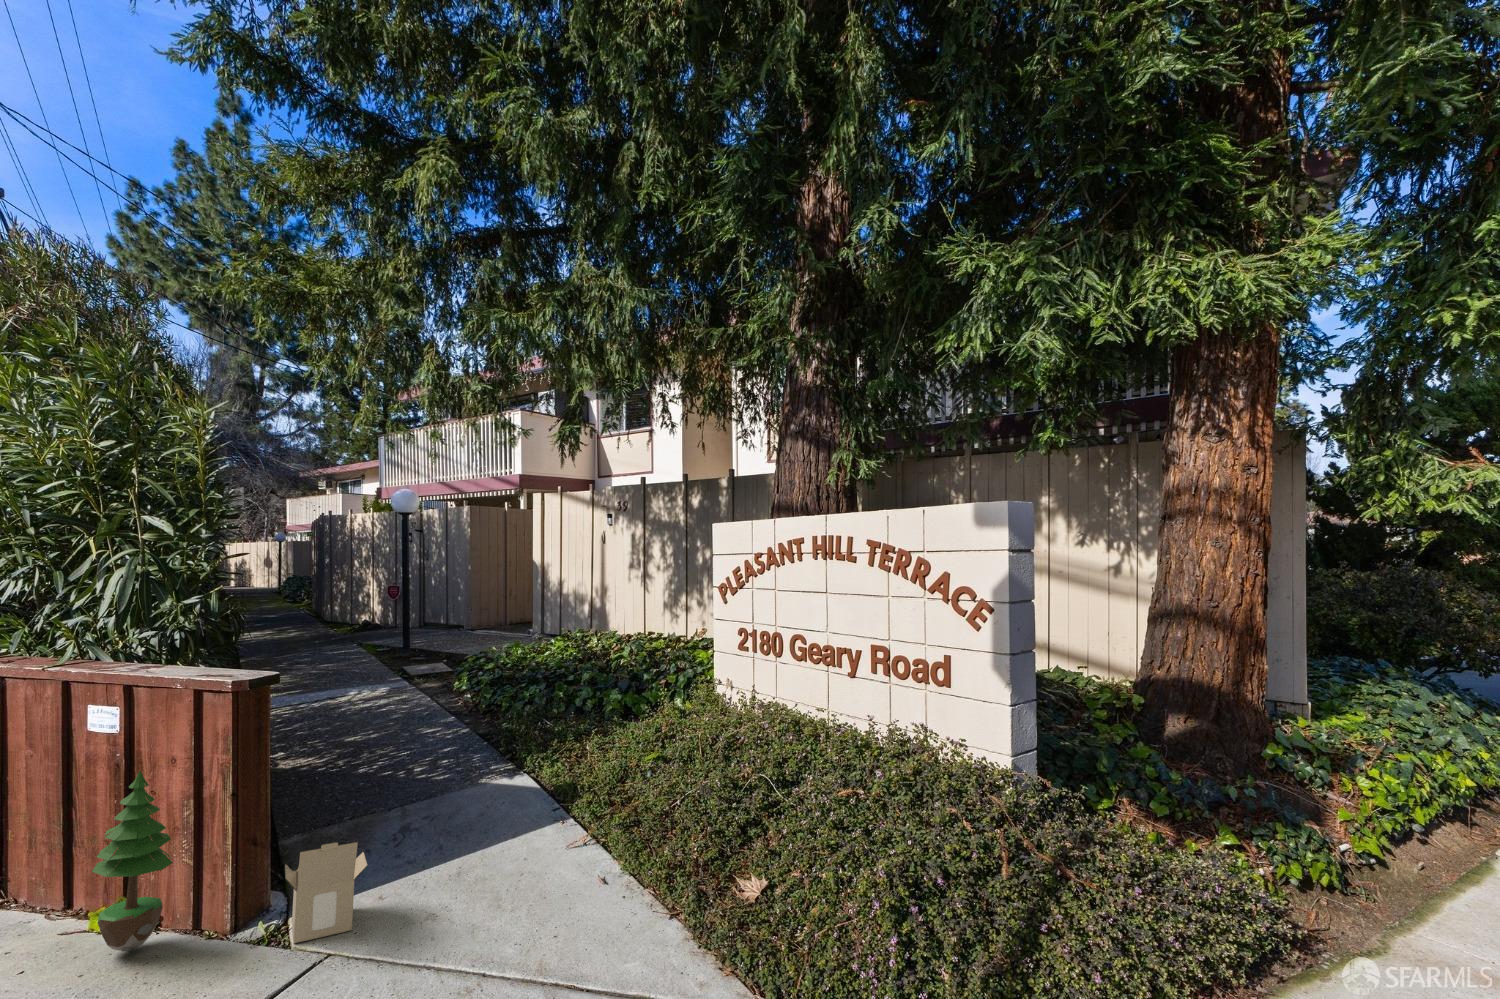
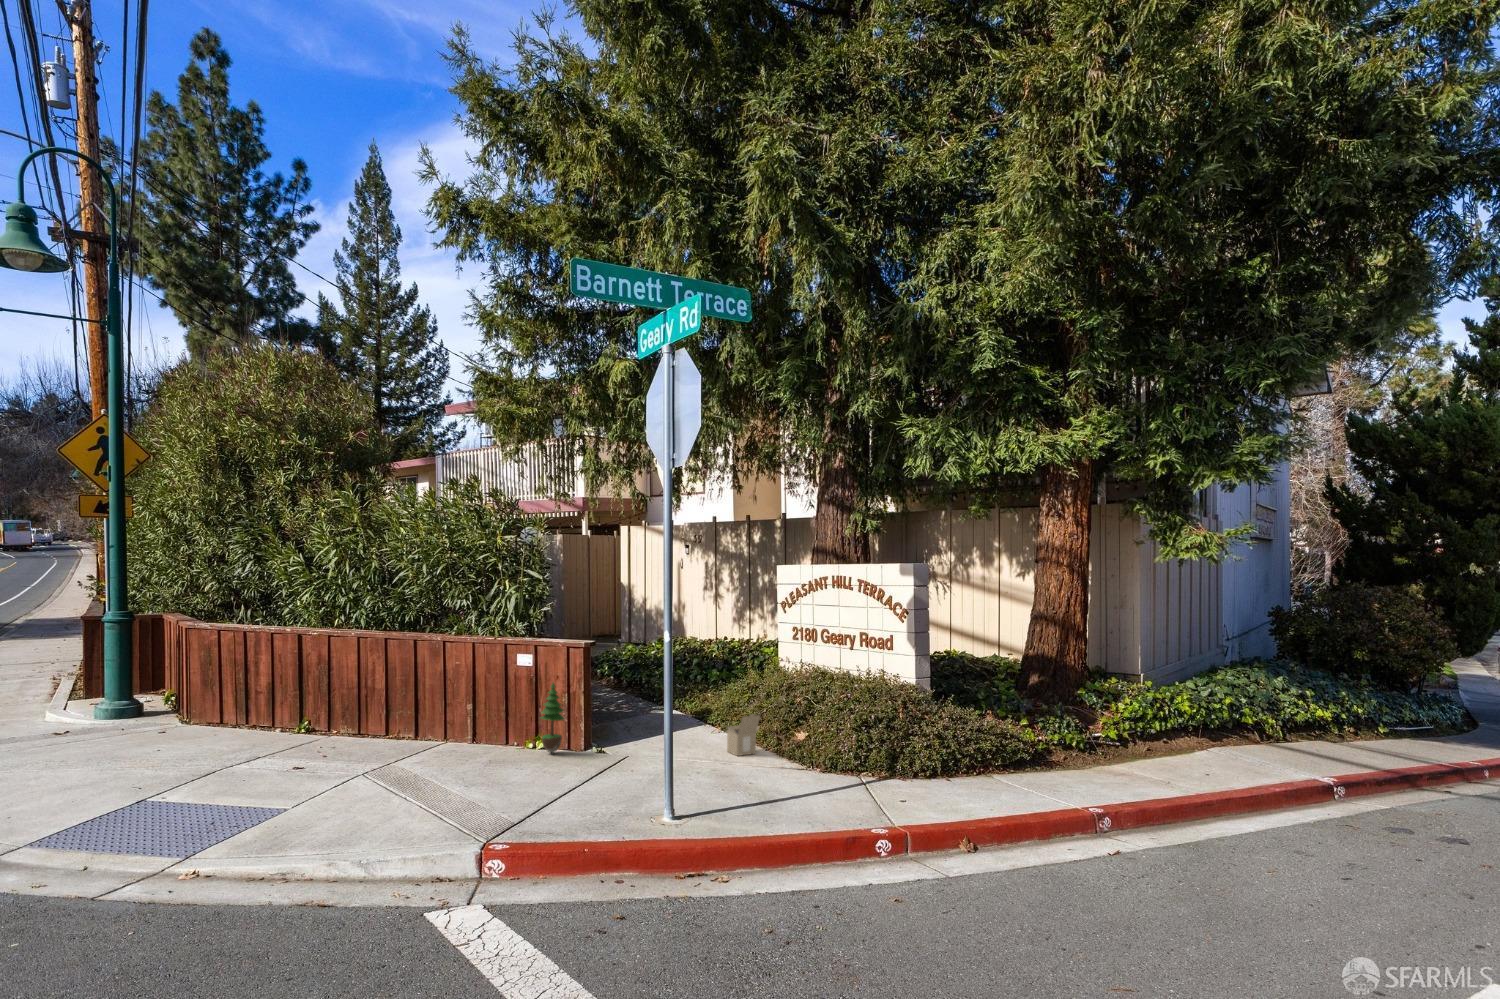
cardboard box: present [285,842,368,943] -> present [727,714,760,756]

